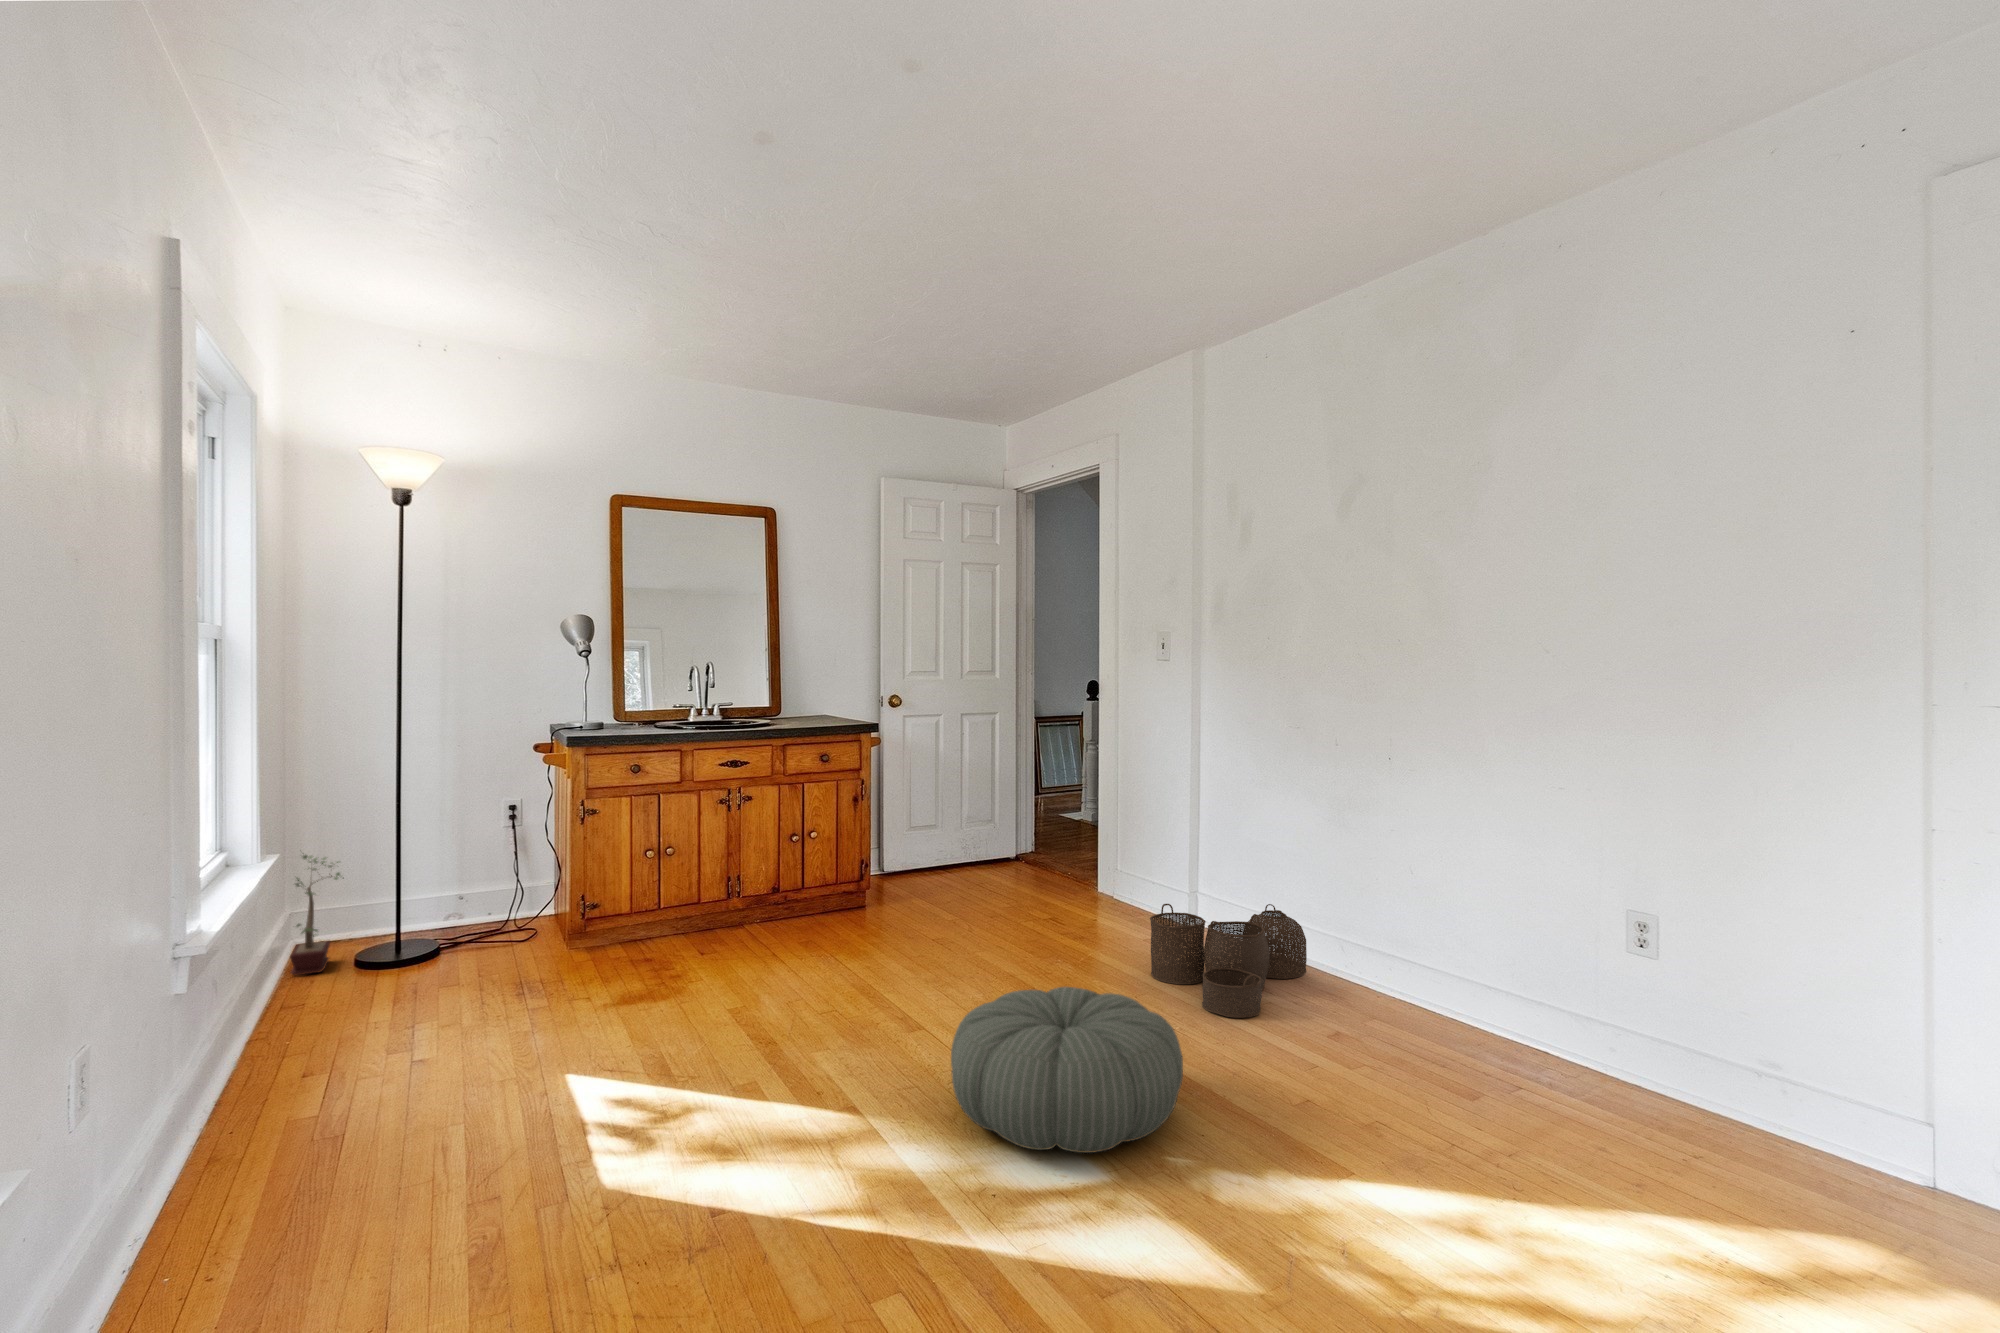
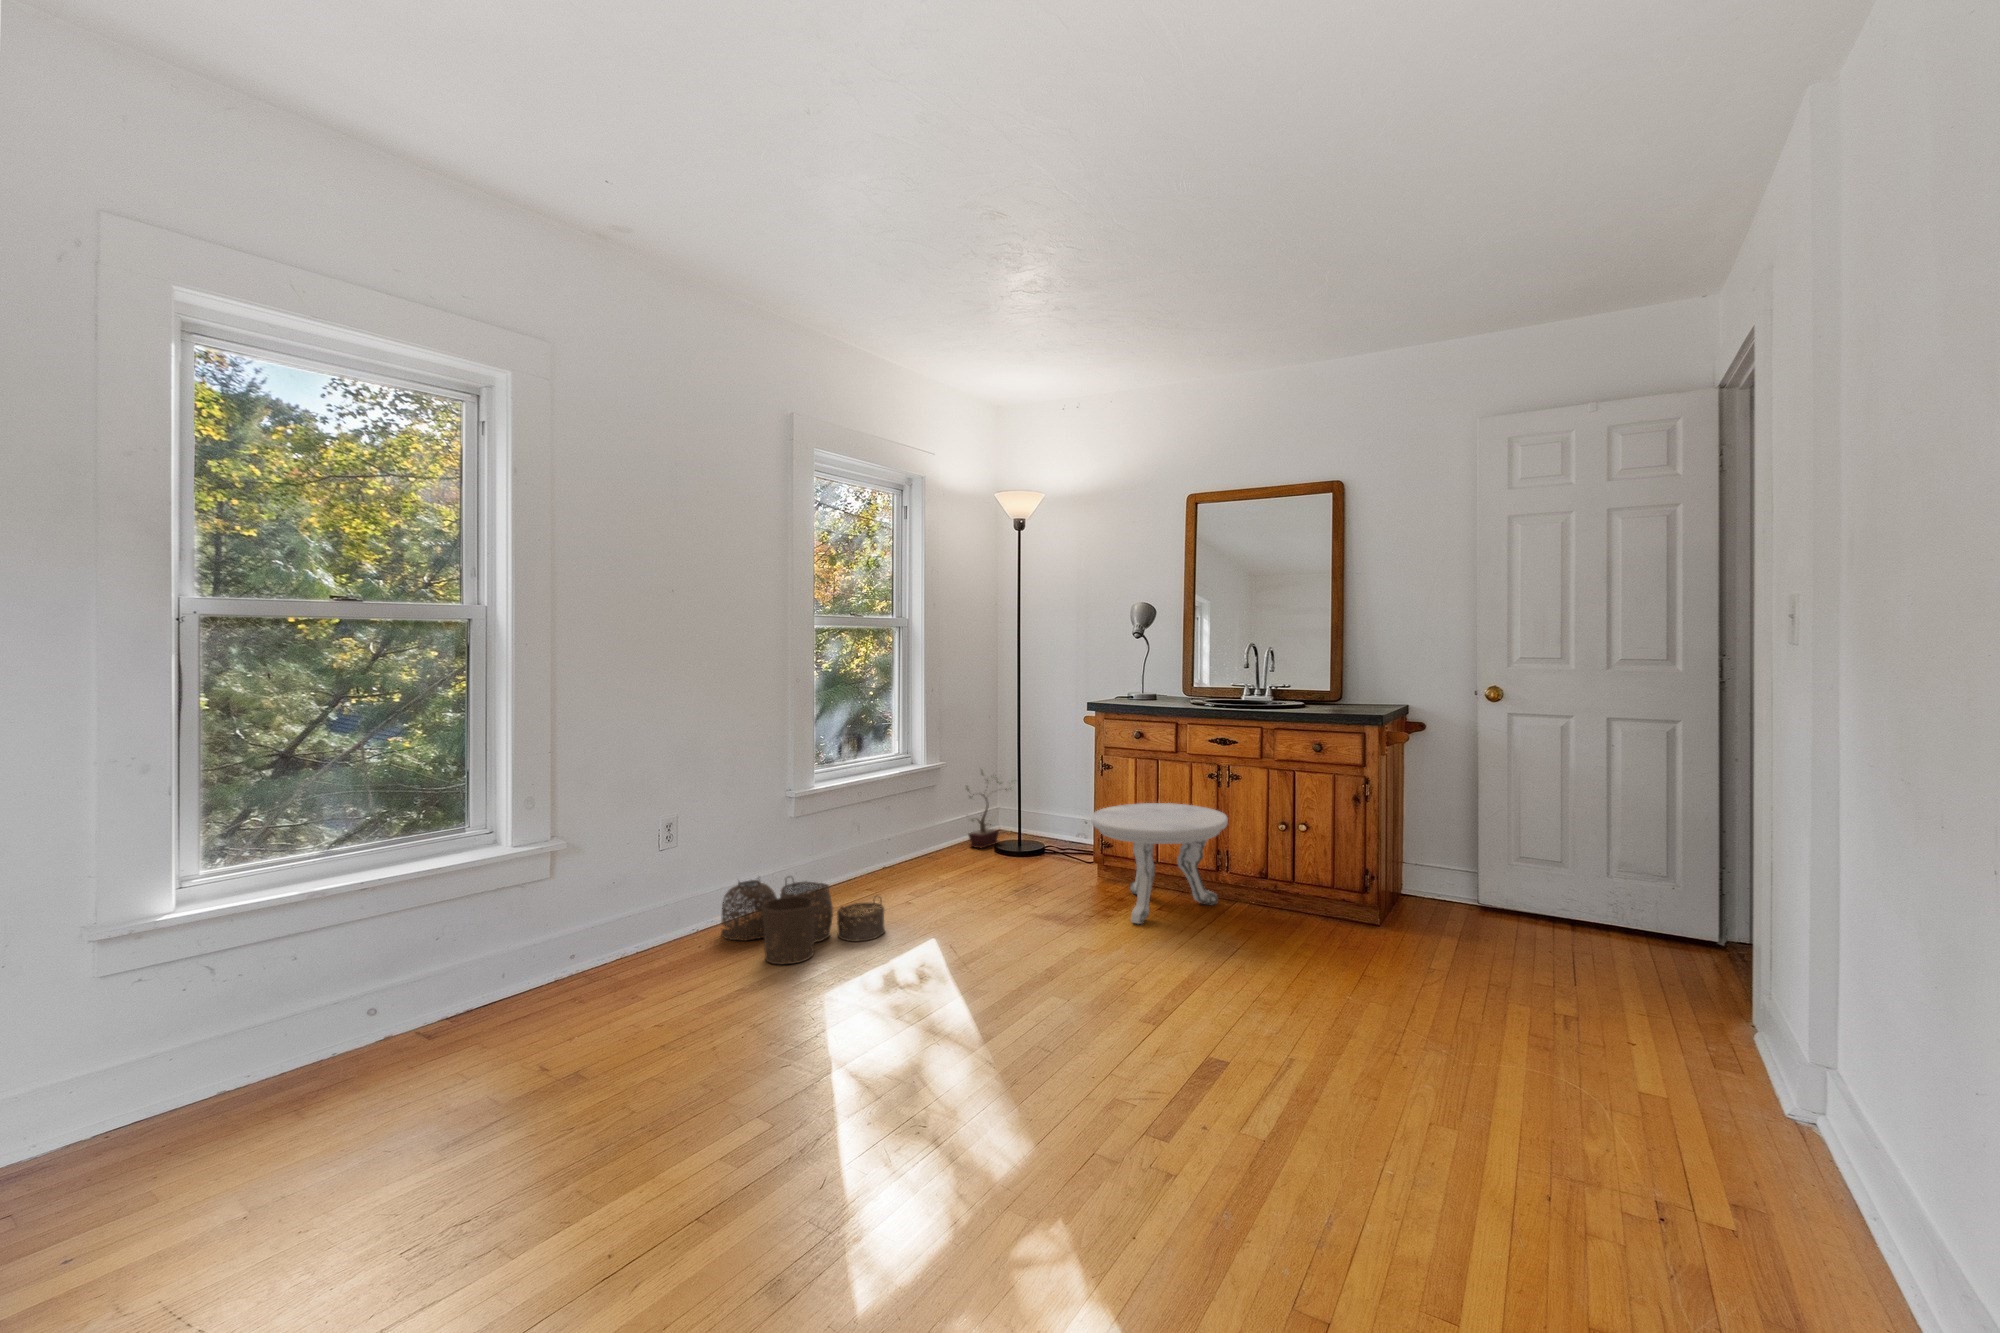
side table: none [640,835,798,968] -> present [1091,803,1228,924]
woven basket: present [1150,904,1307,1018] -> present [721,880,885,964]
pouf: present [951,987,1183,1153] -> none [877,993,1112,1171]

